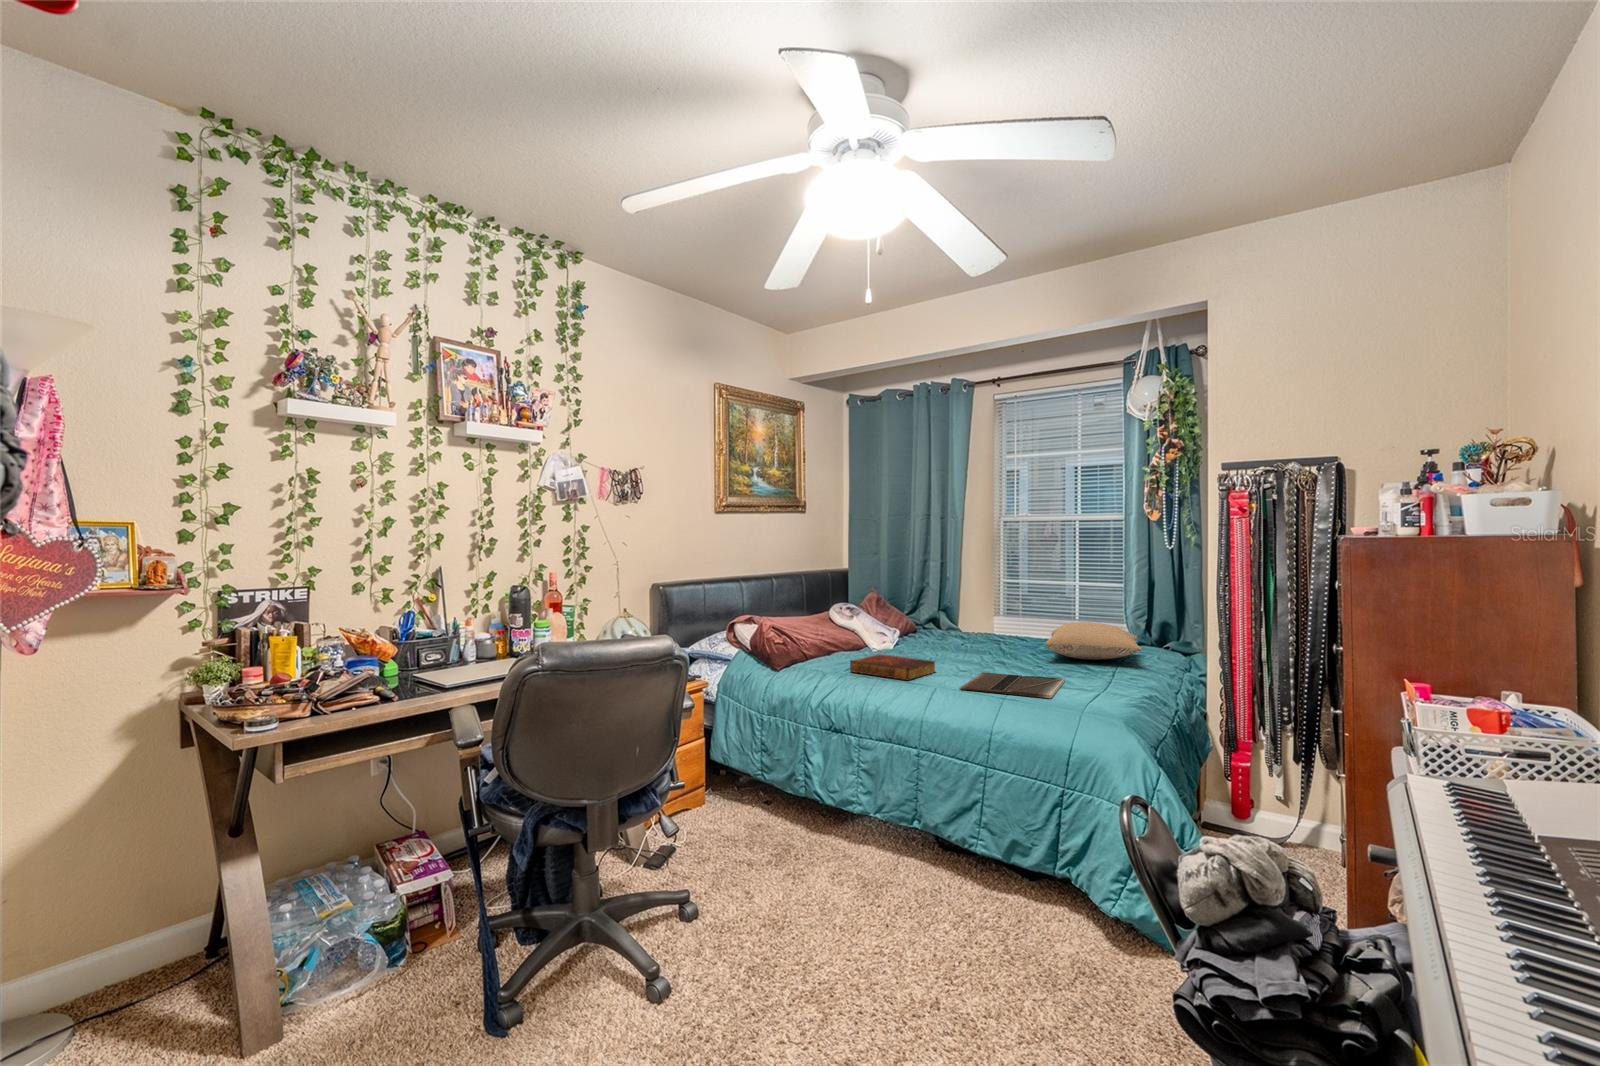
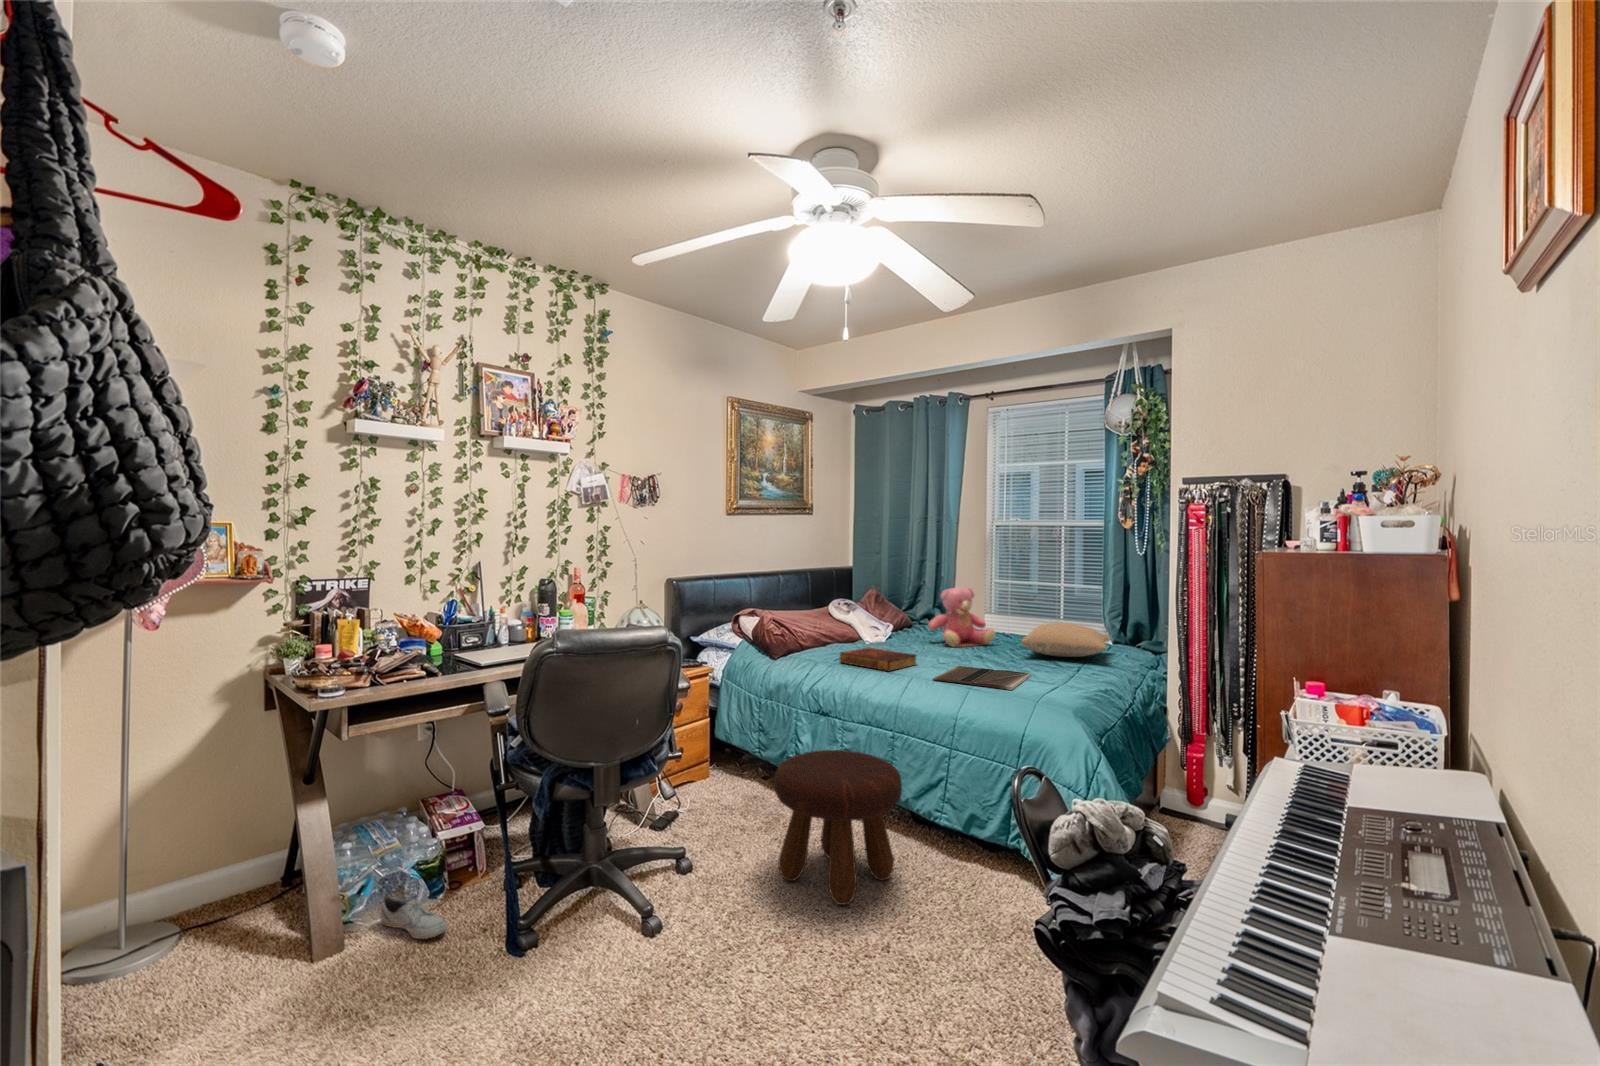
teddy bear: none [939,586,1012,651] -> present [928,587,996,647]
footstool: none [791,772,940,954] -> present [773,750,902,905]
shoe: none [327,969,411,1021] -> present [380,897,448,939]

